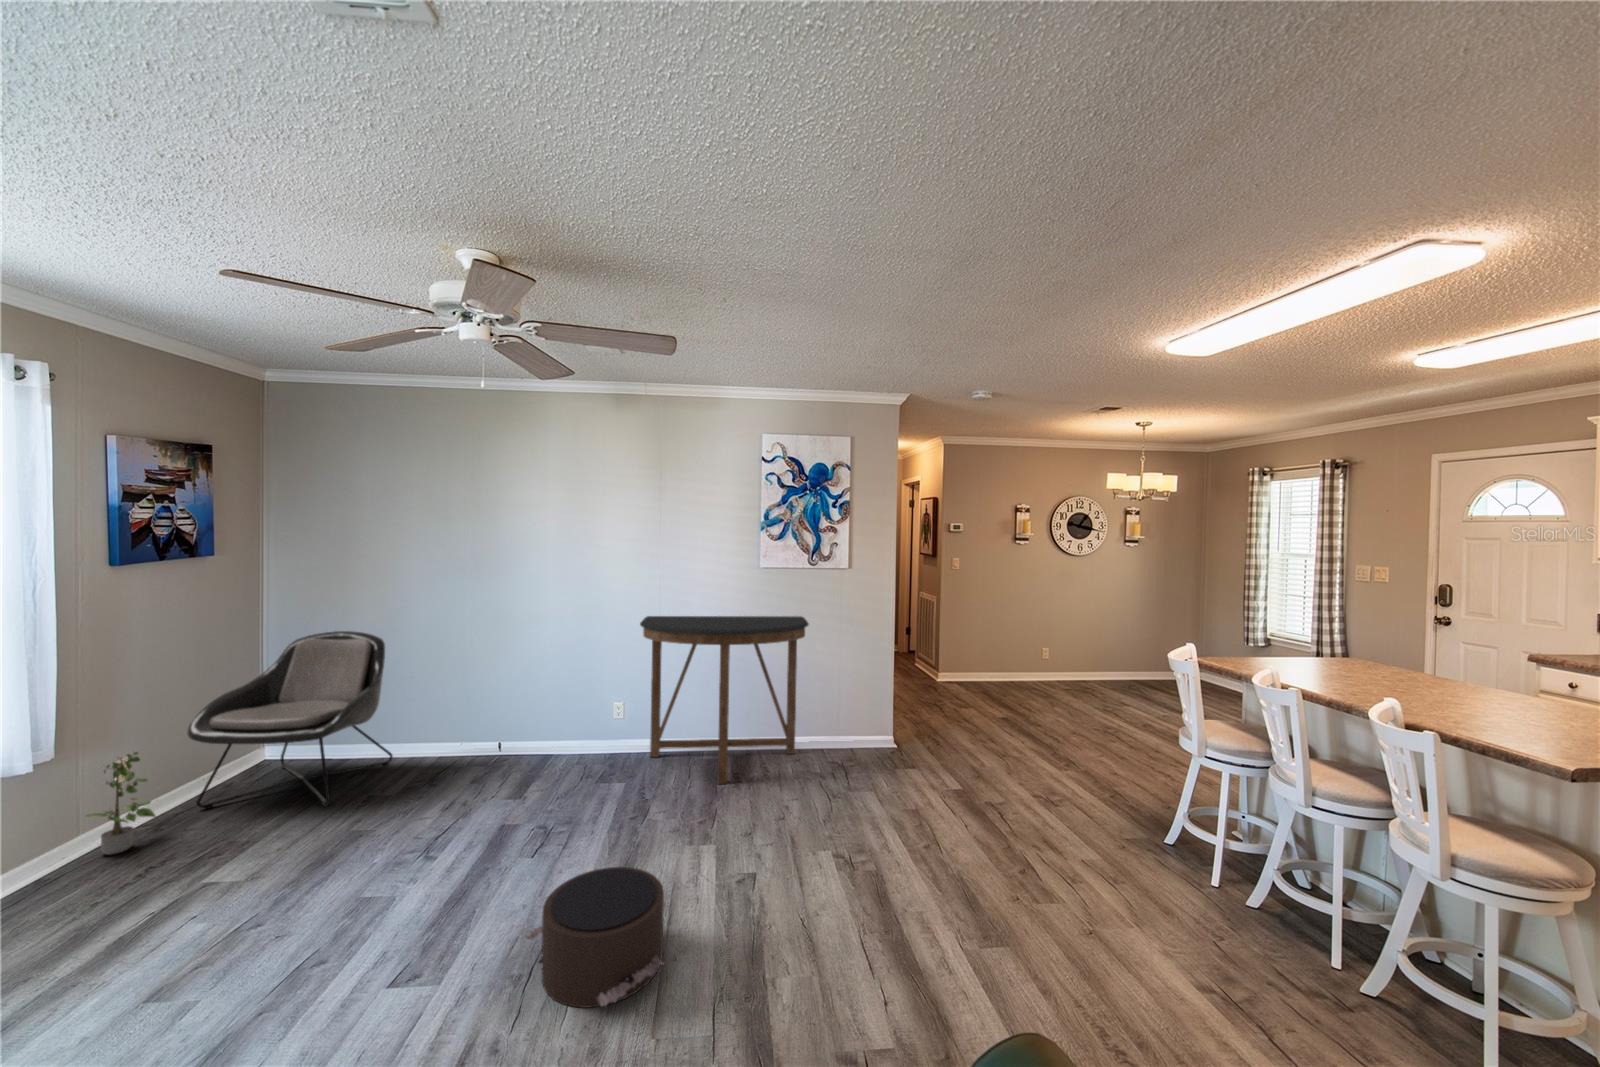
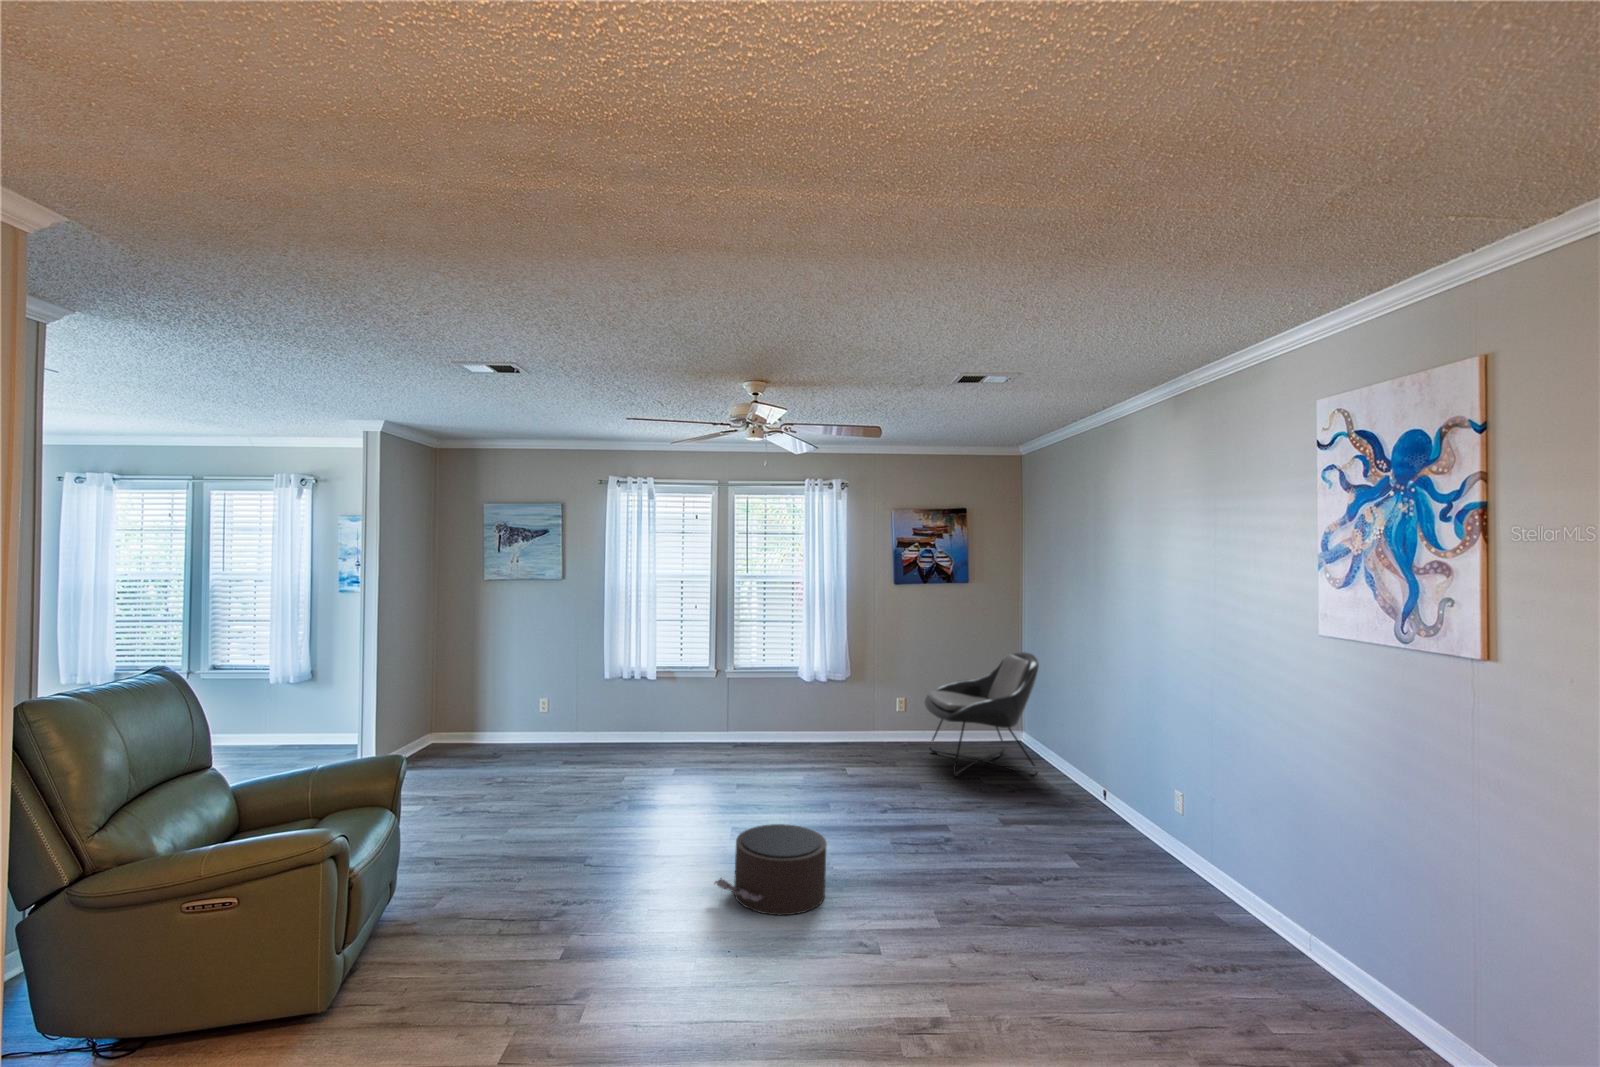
console table: present [640,616,809,784] -> none [1113,685,1383,1007]
potted plant: present [87,752,155,855] -> none [867,694,900,752]

